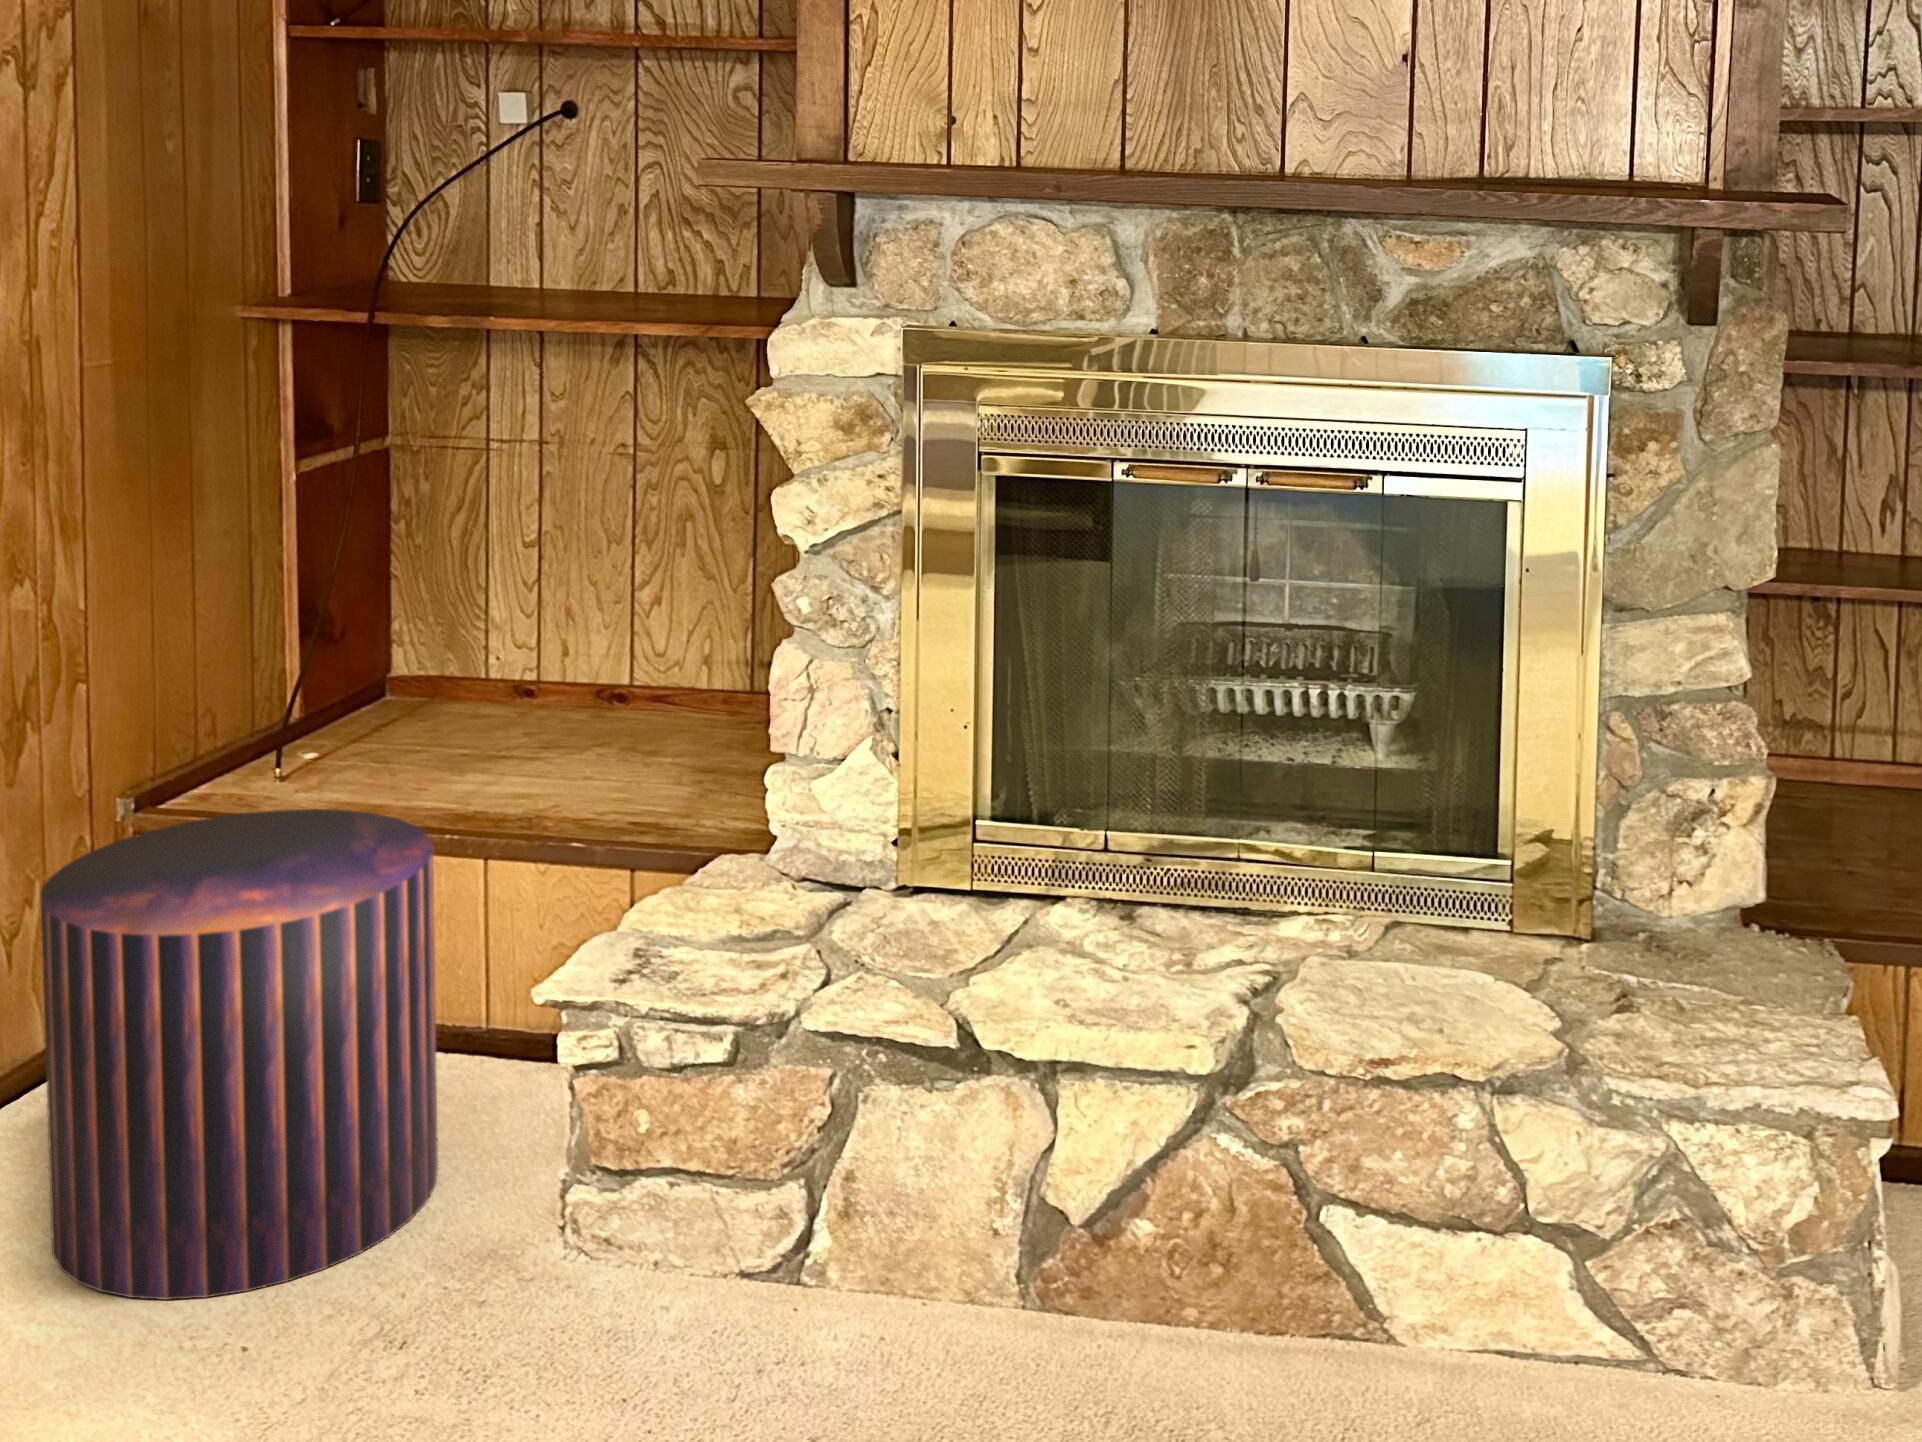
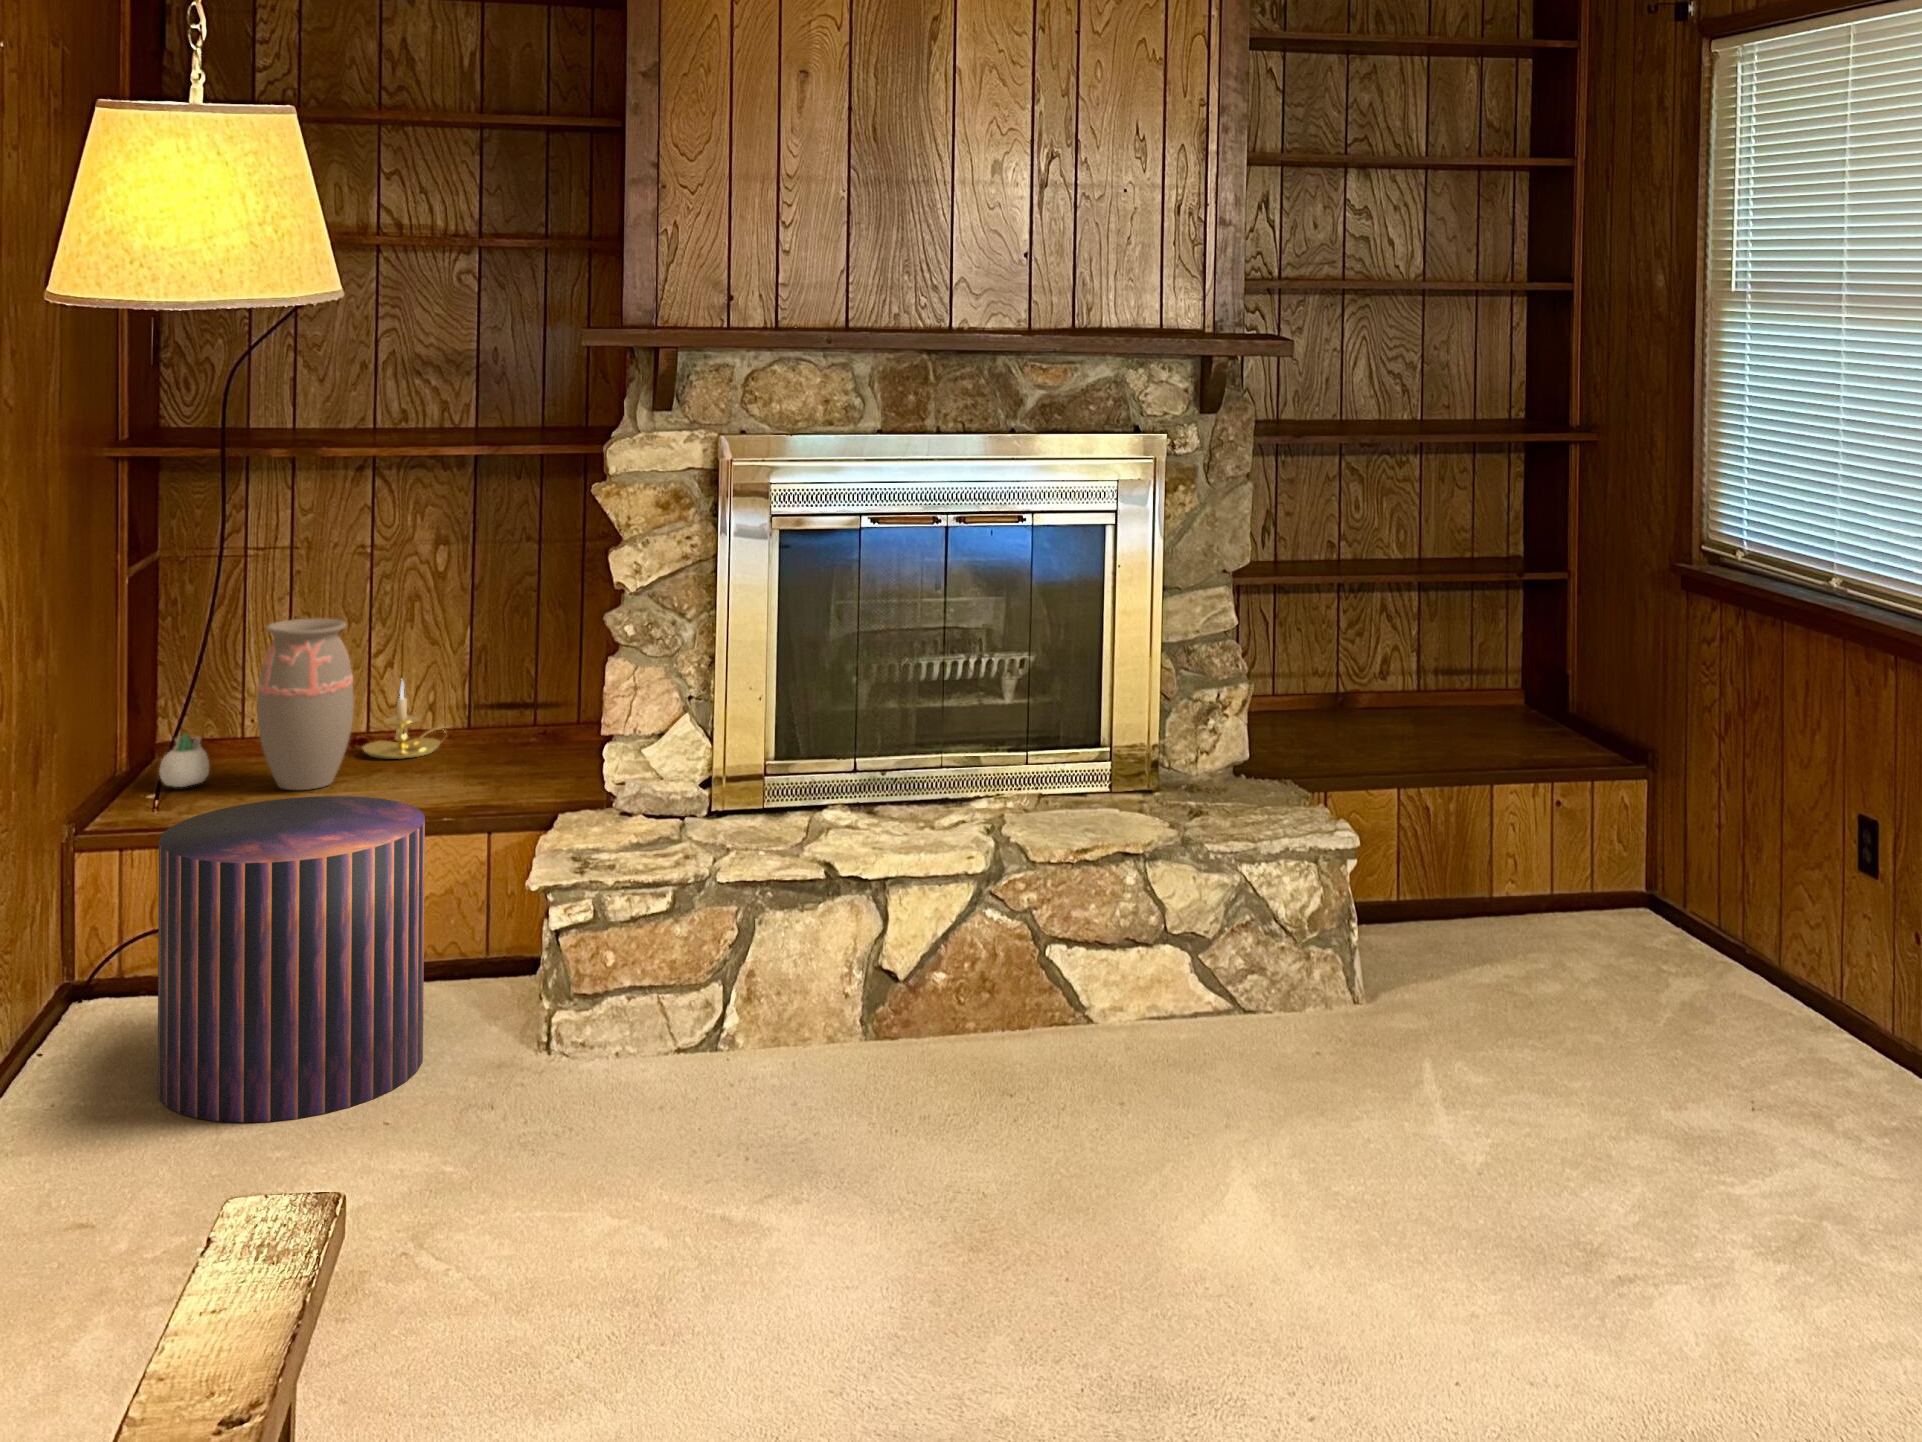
decorative vase: none [411,545,537,773] -> present [257,618,354,790]
candle holder: none [595,627,710,734] -> present [363,679,447,759]
succulent planter: none [312,681,382,751] -> present [159,733,209,787]

